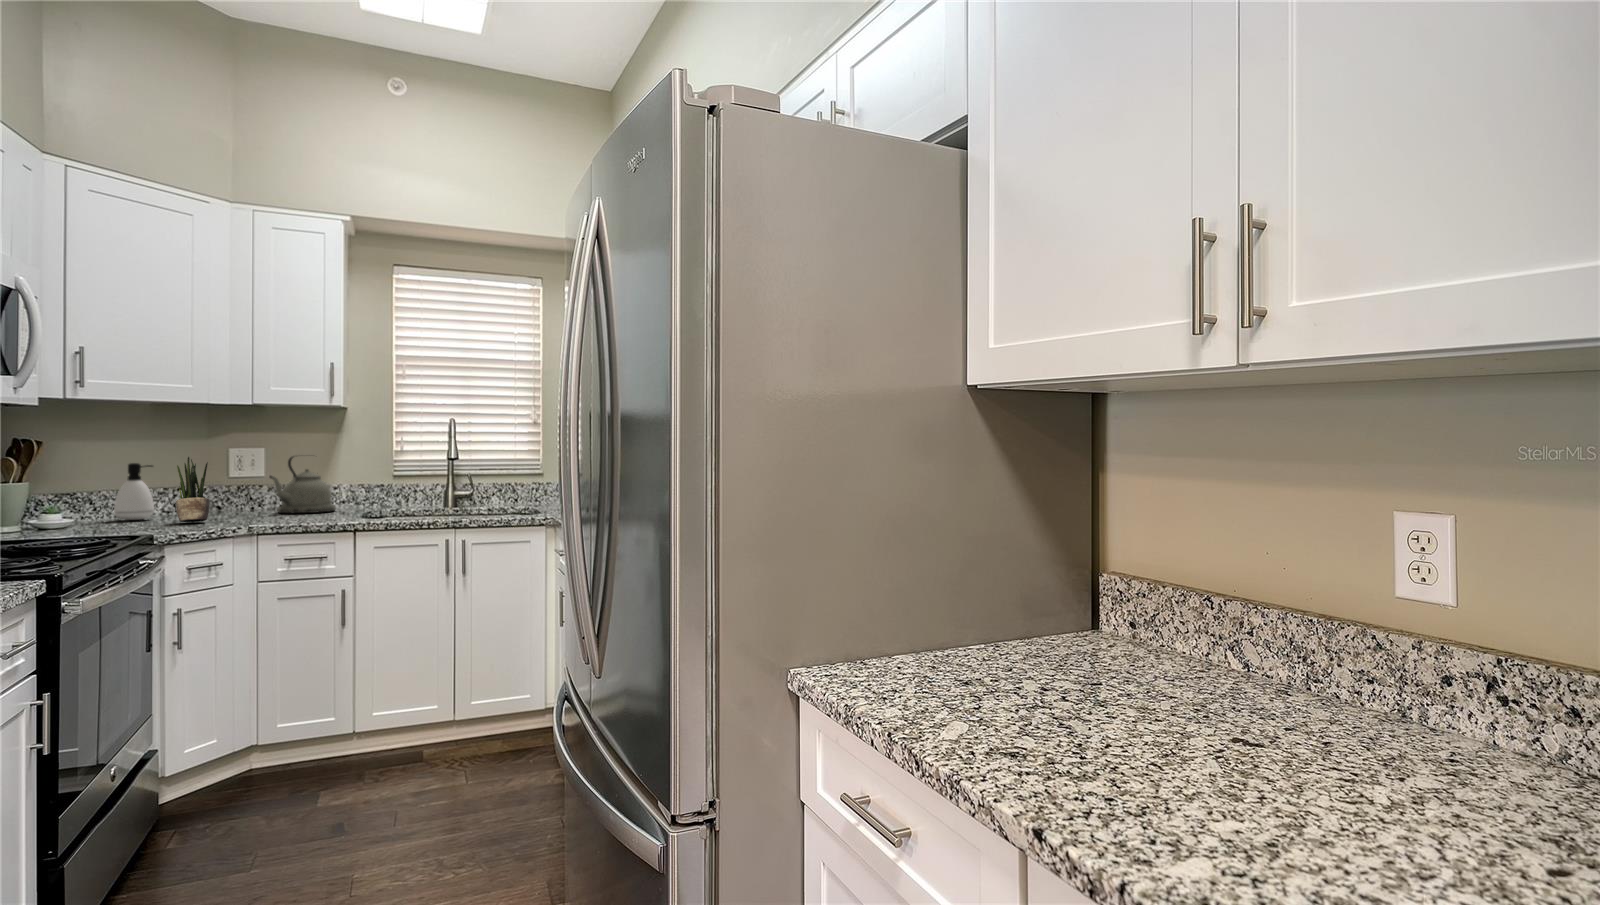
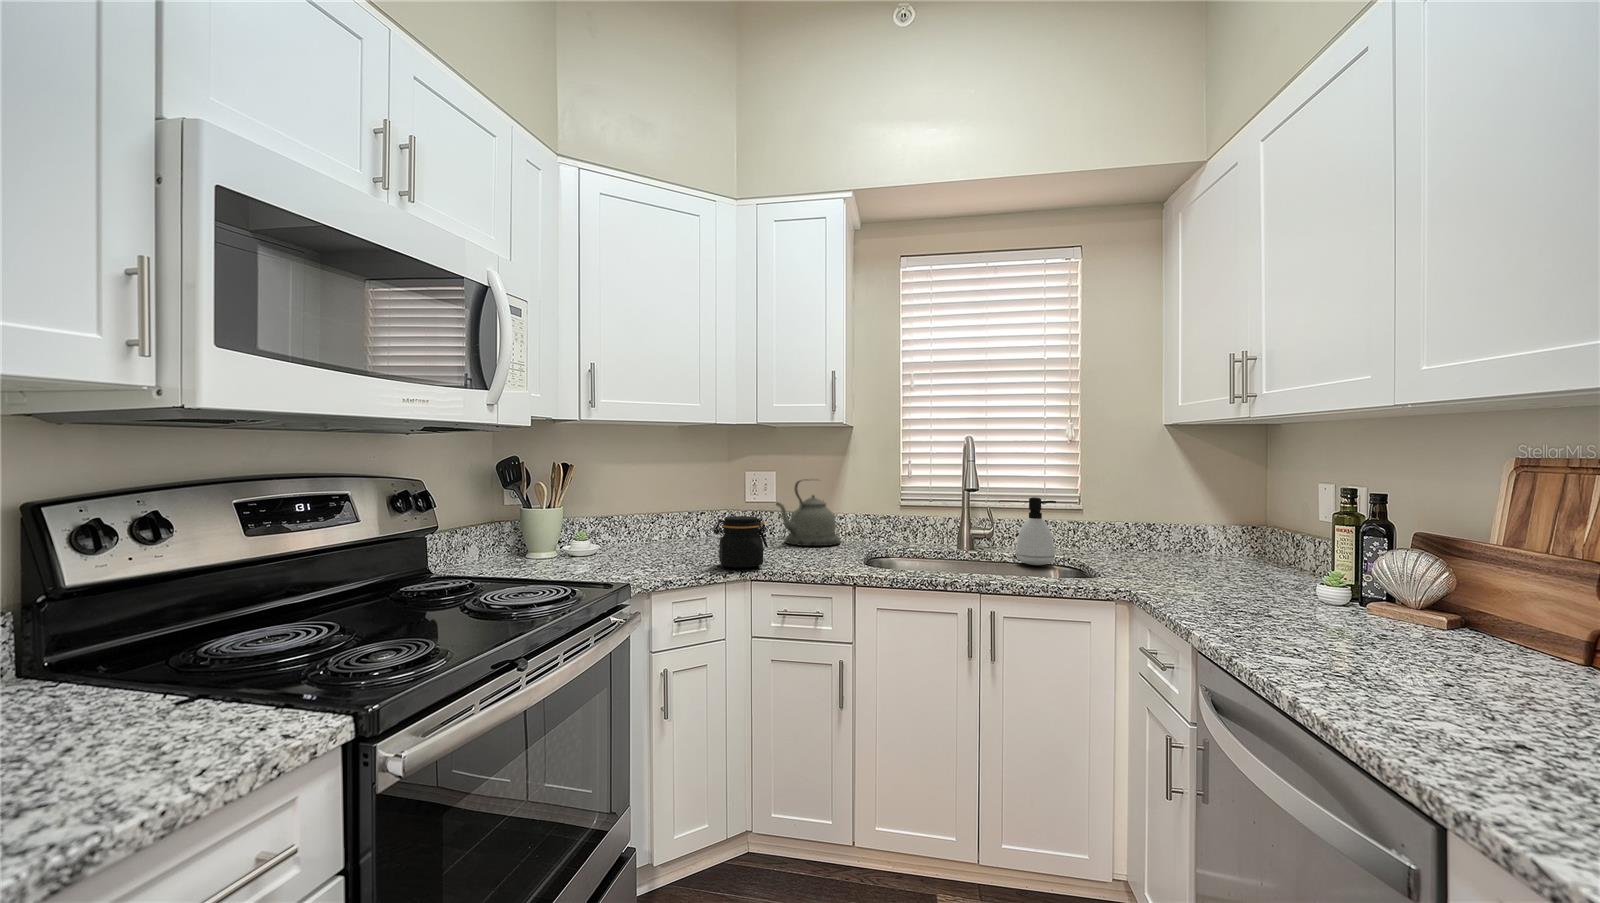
potted plant: present [176,457,209,522] -> none [686,482,715,554]
soap dispenser: present [114,463,154,520] -> present [1016,497,1056,565]
jar: none [216,484,272,526] -> present [714,516,768,568]

